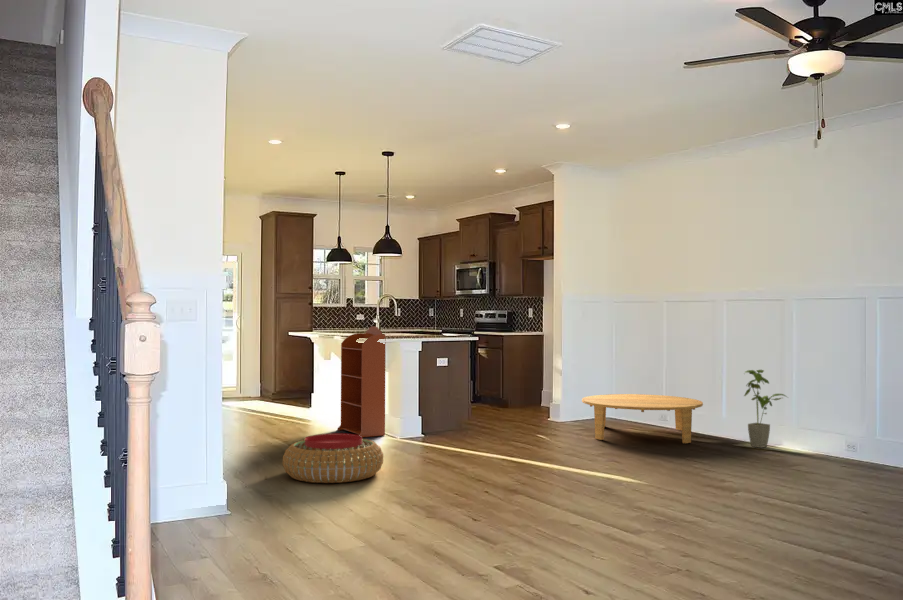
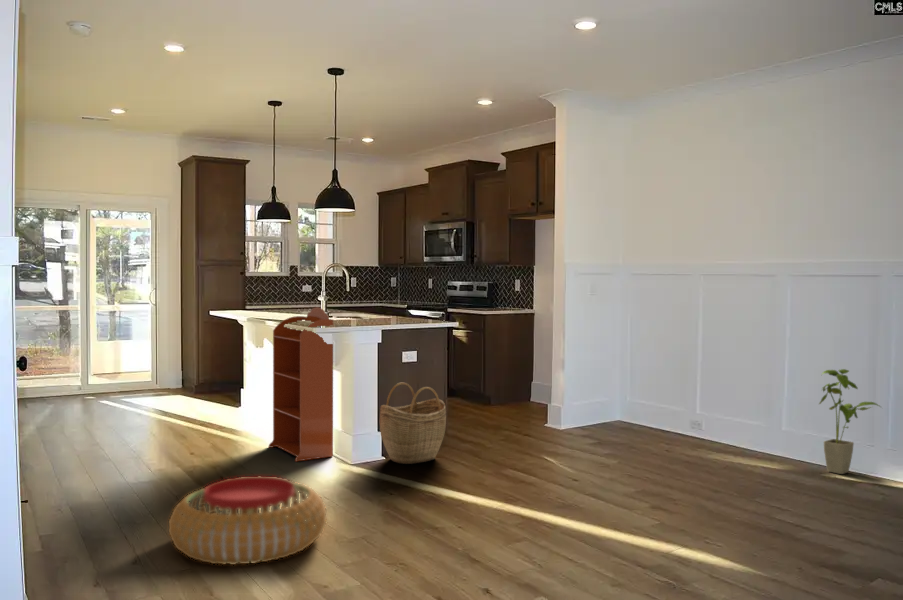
woven basket: none [419,381,468,440] -> present [380,383,446,464]
coffee table: present [582,394,703,443] -> none [596,394,758,467]

